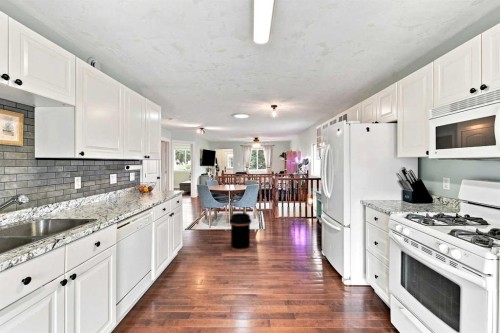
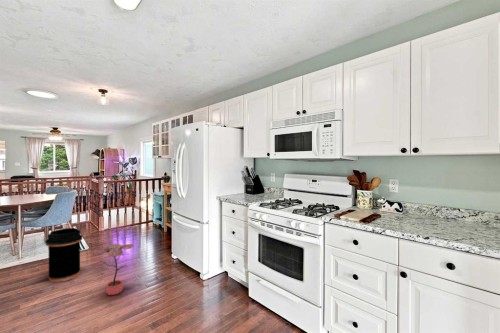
potted plant: none [251,231,280,273] -> present [93,244,134,295]

